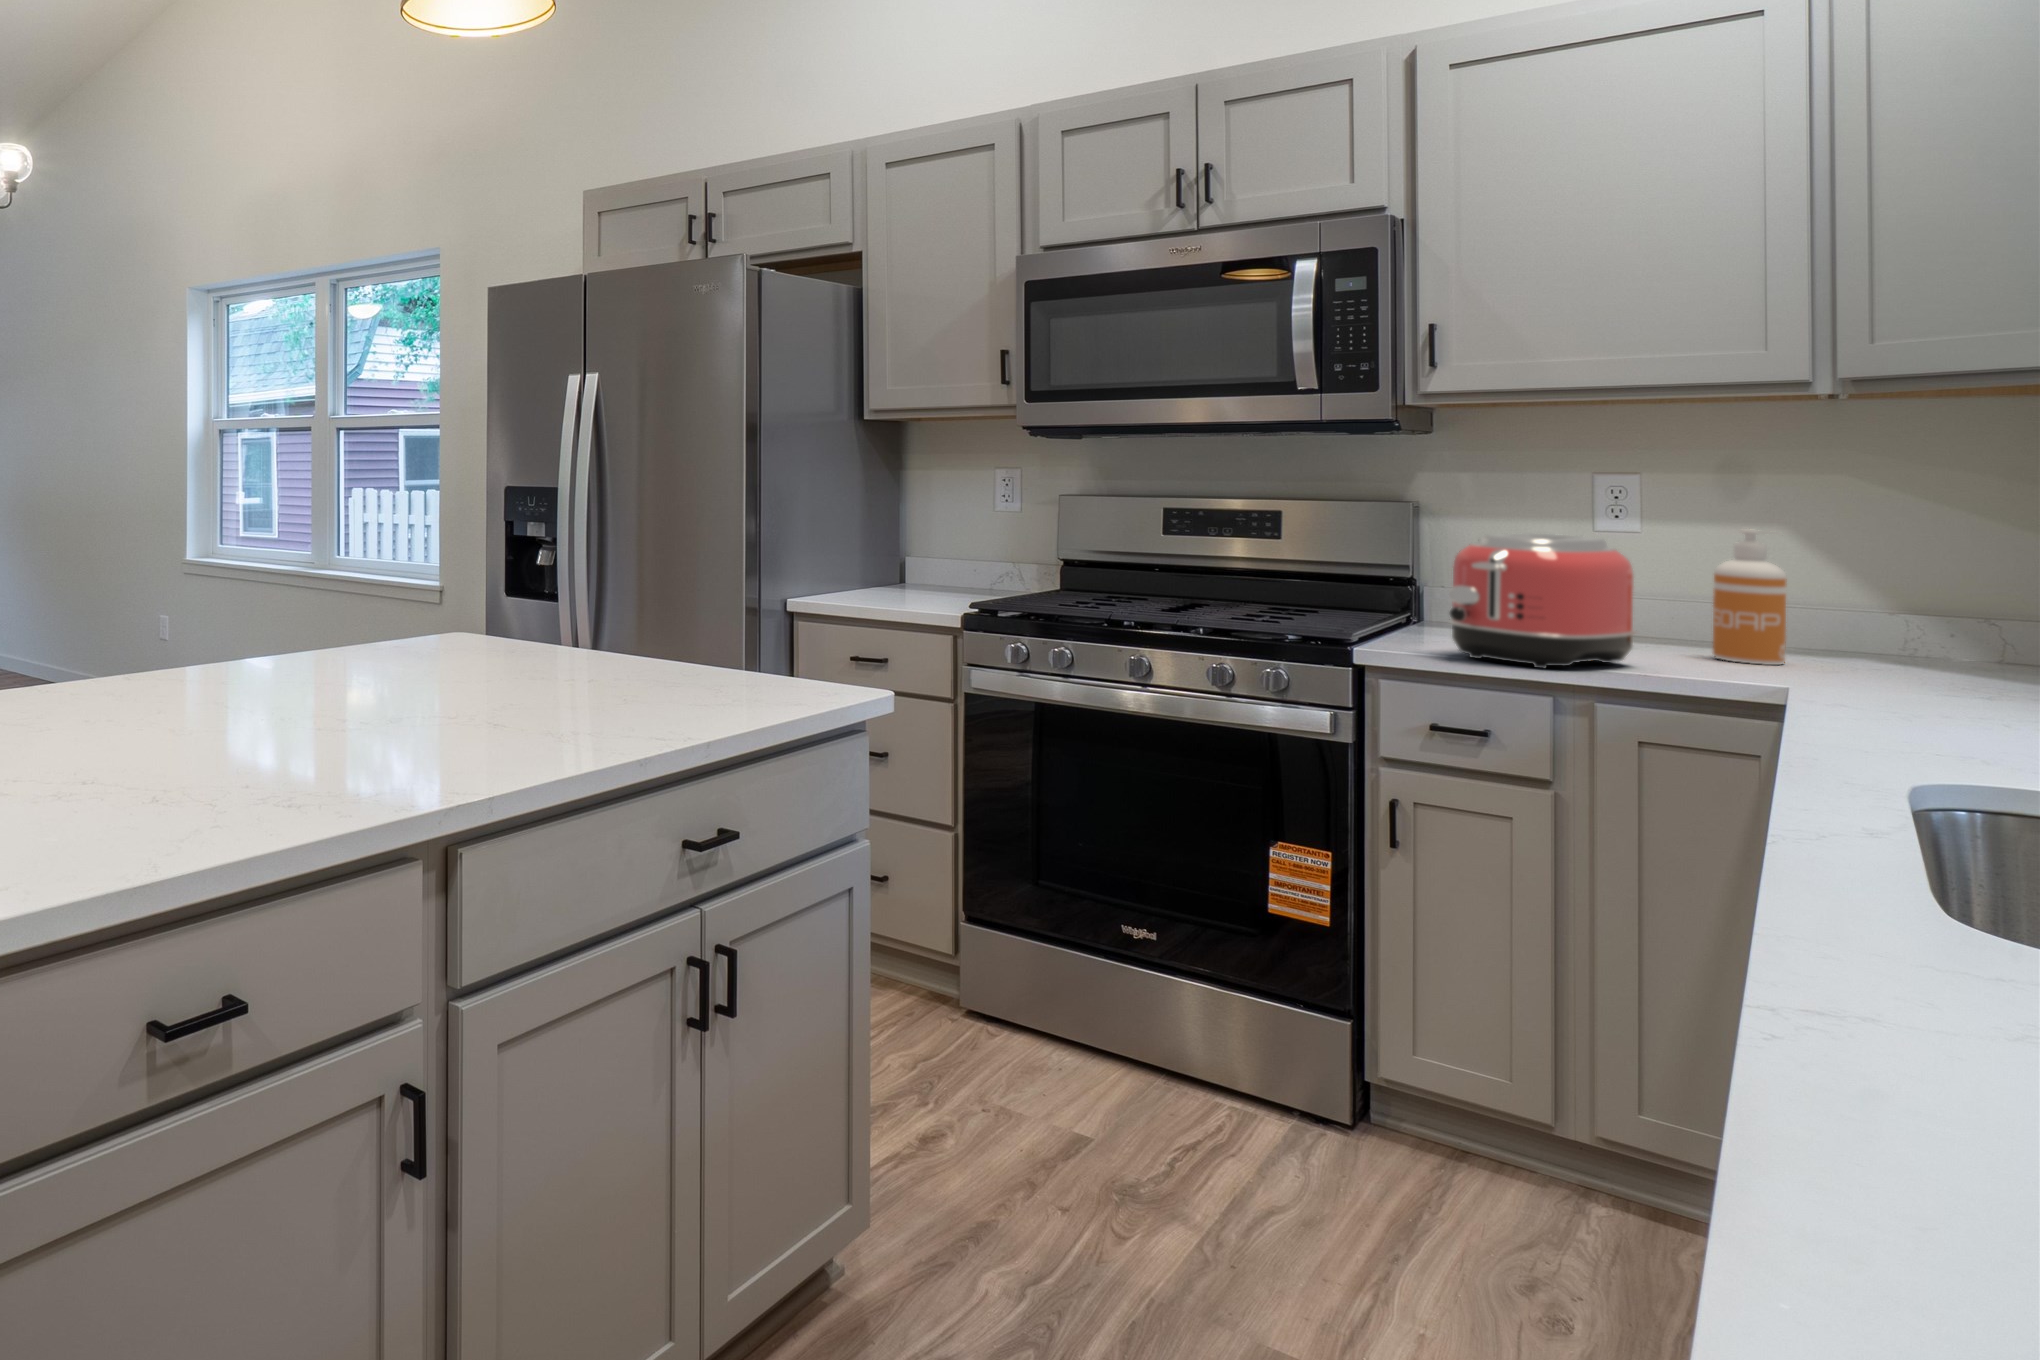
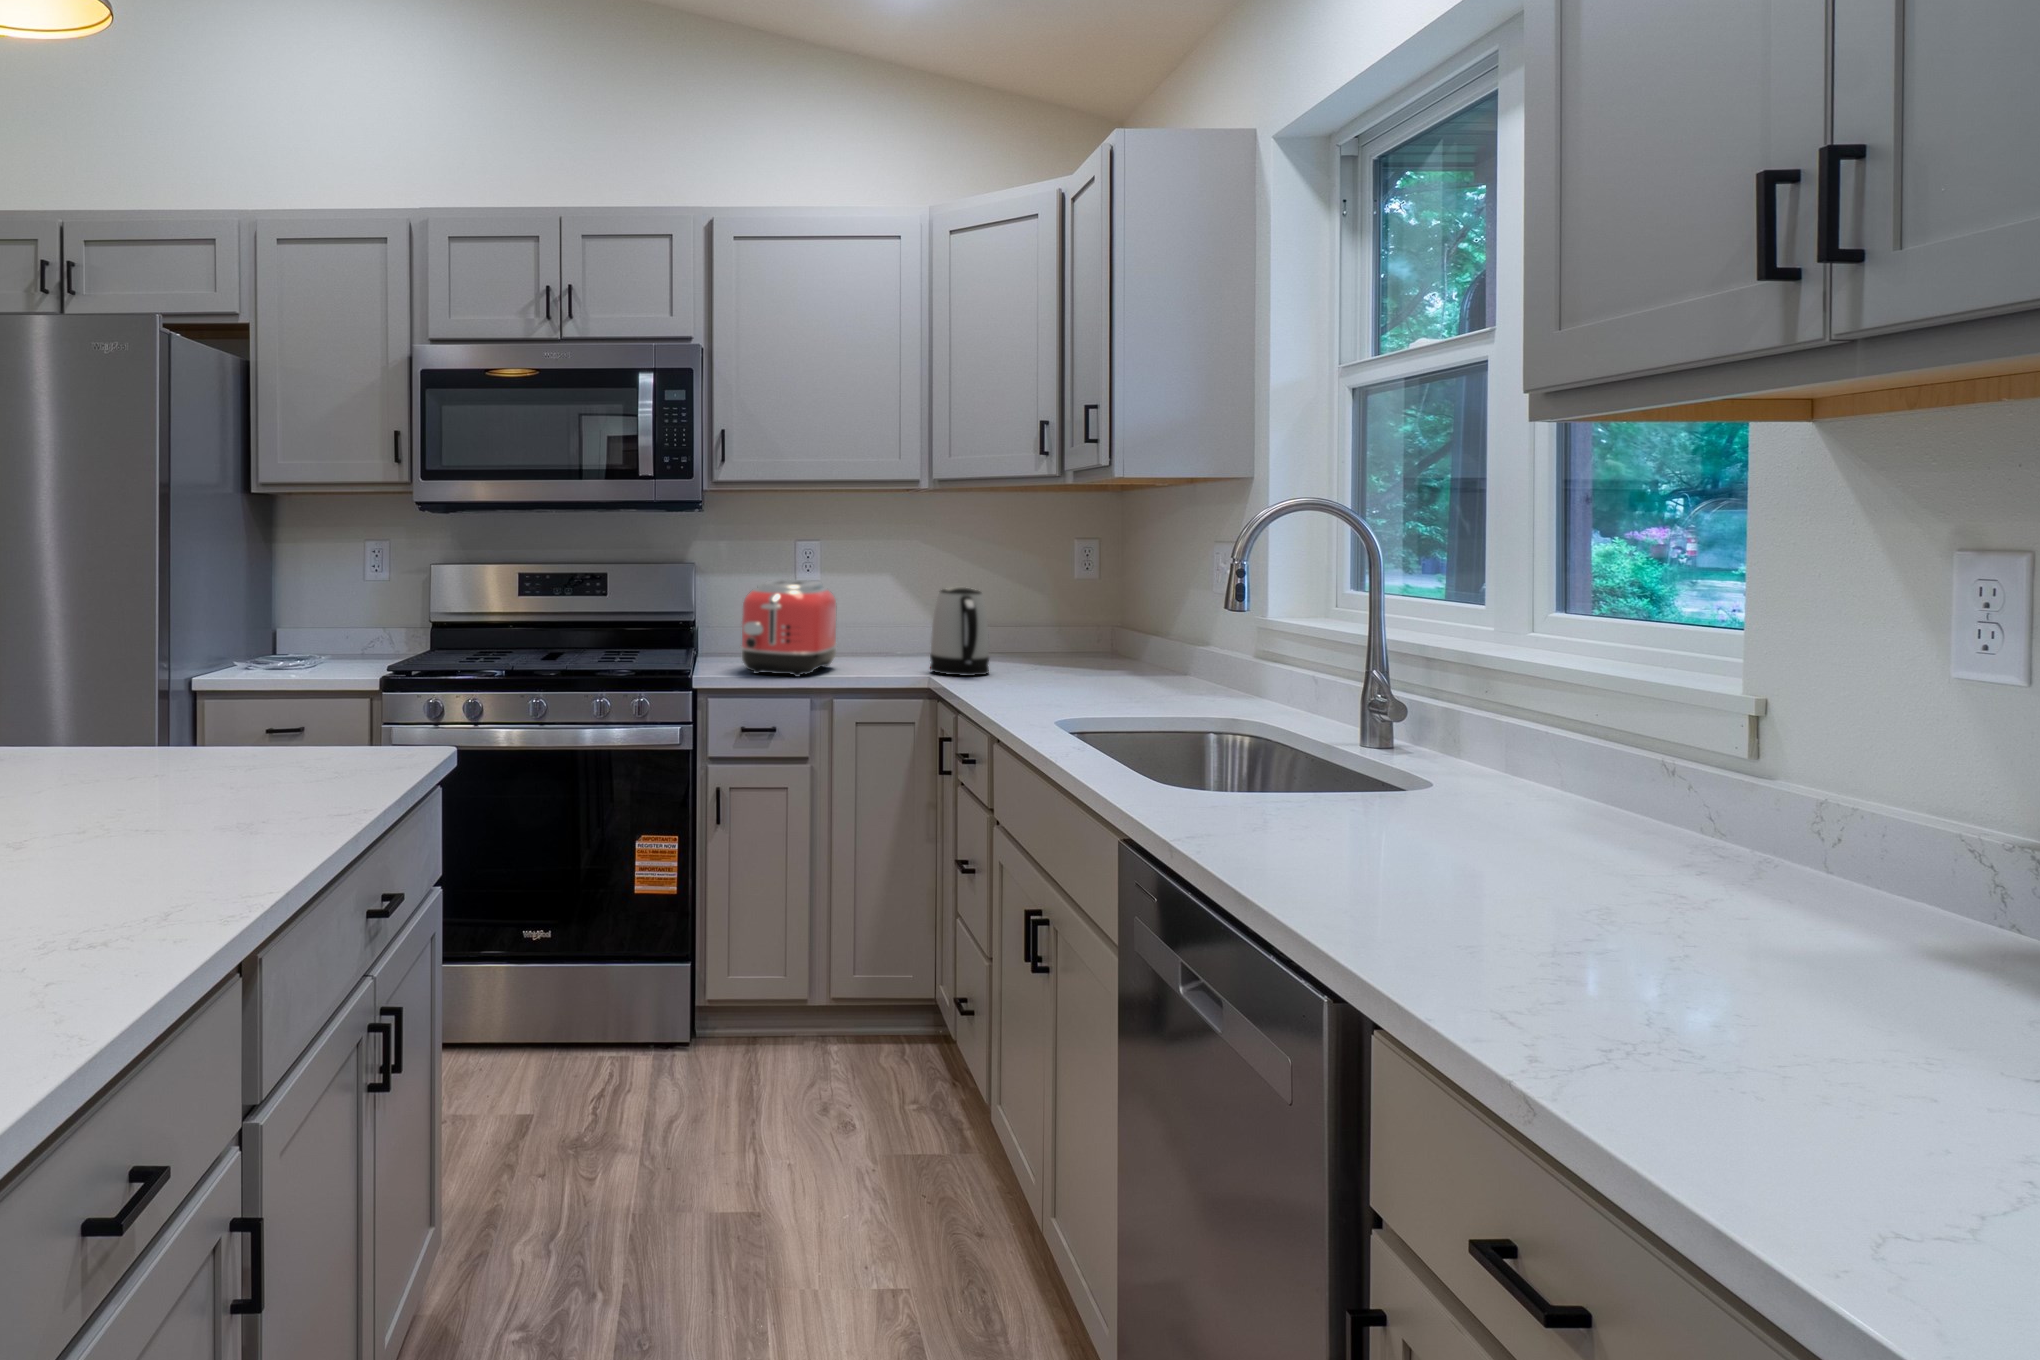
soap dispenser: present [1713,529,1786,665] -> none [857,569,893,657]
kettle: none [1814,557,1949,703] -> present [930,587,989,676]

